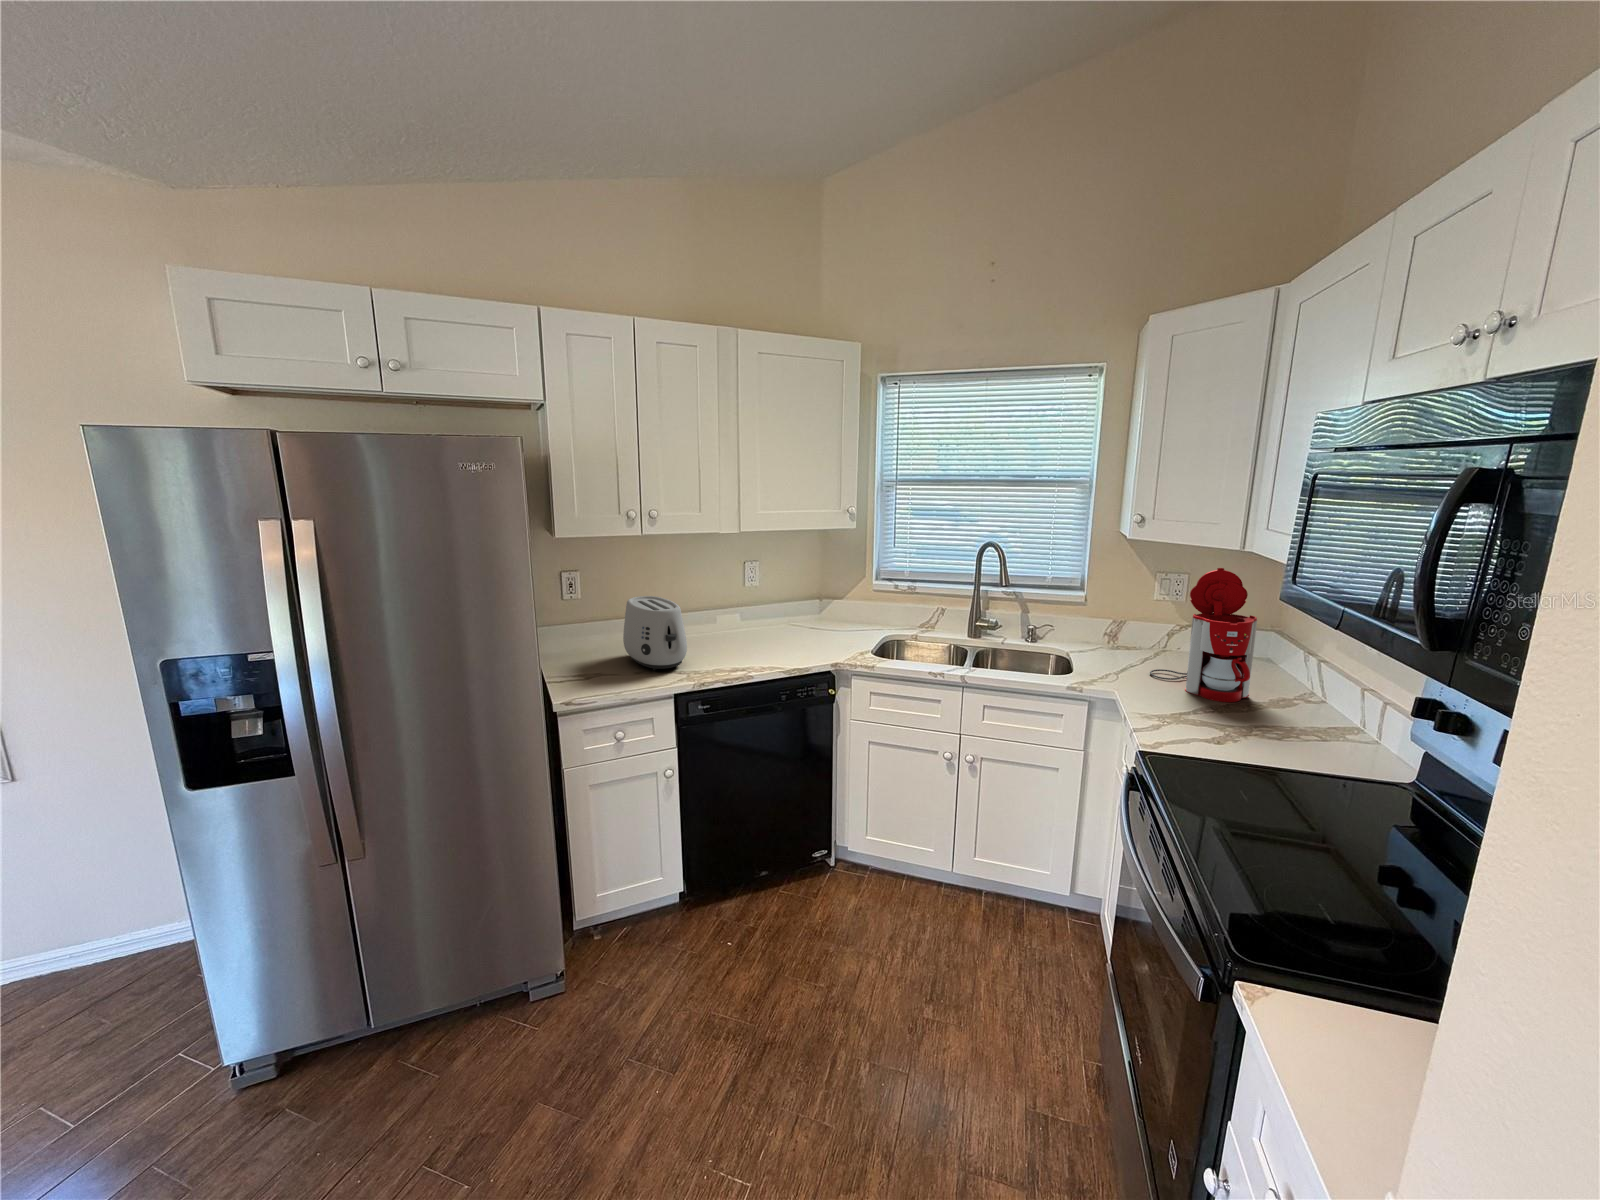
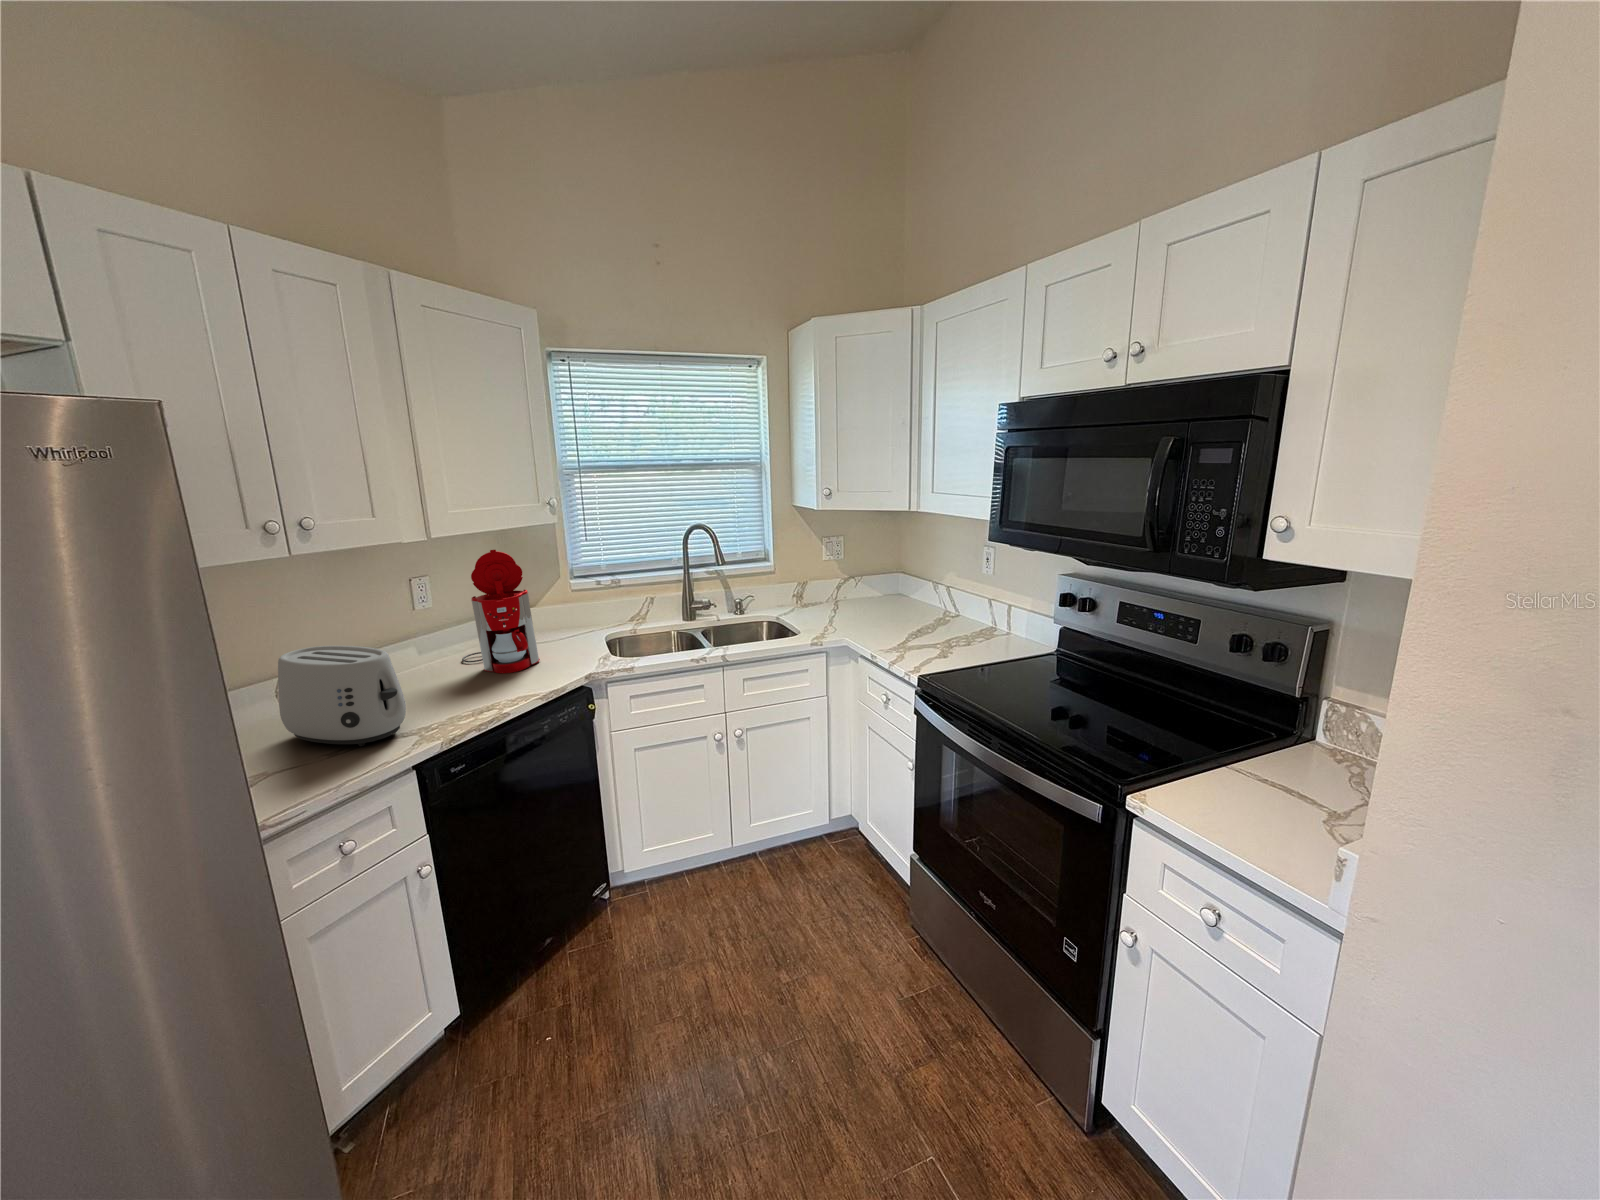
coffee maker: present [1150,568,1257,702] -> present [462,550,540,673]

